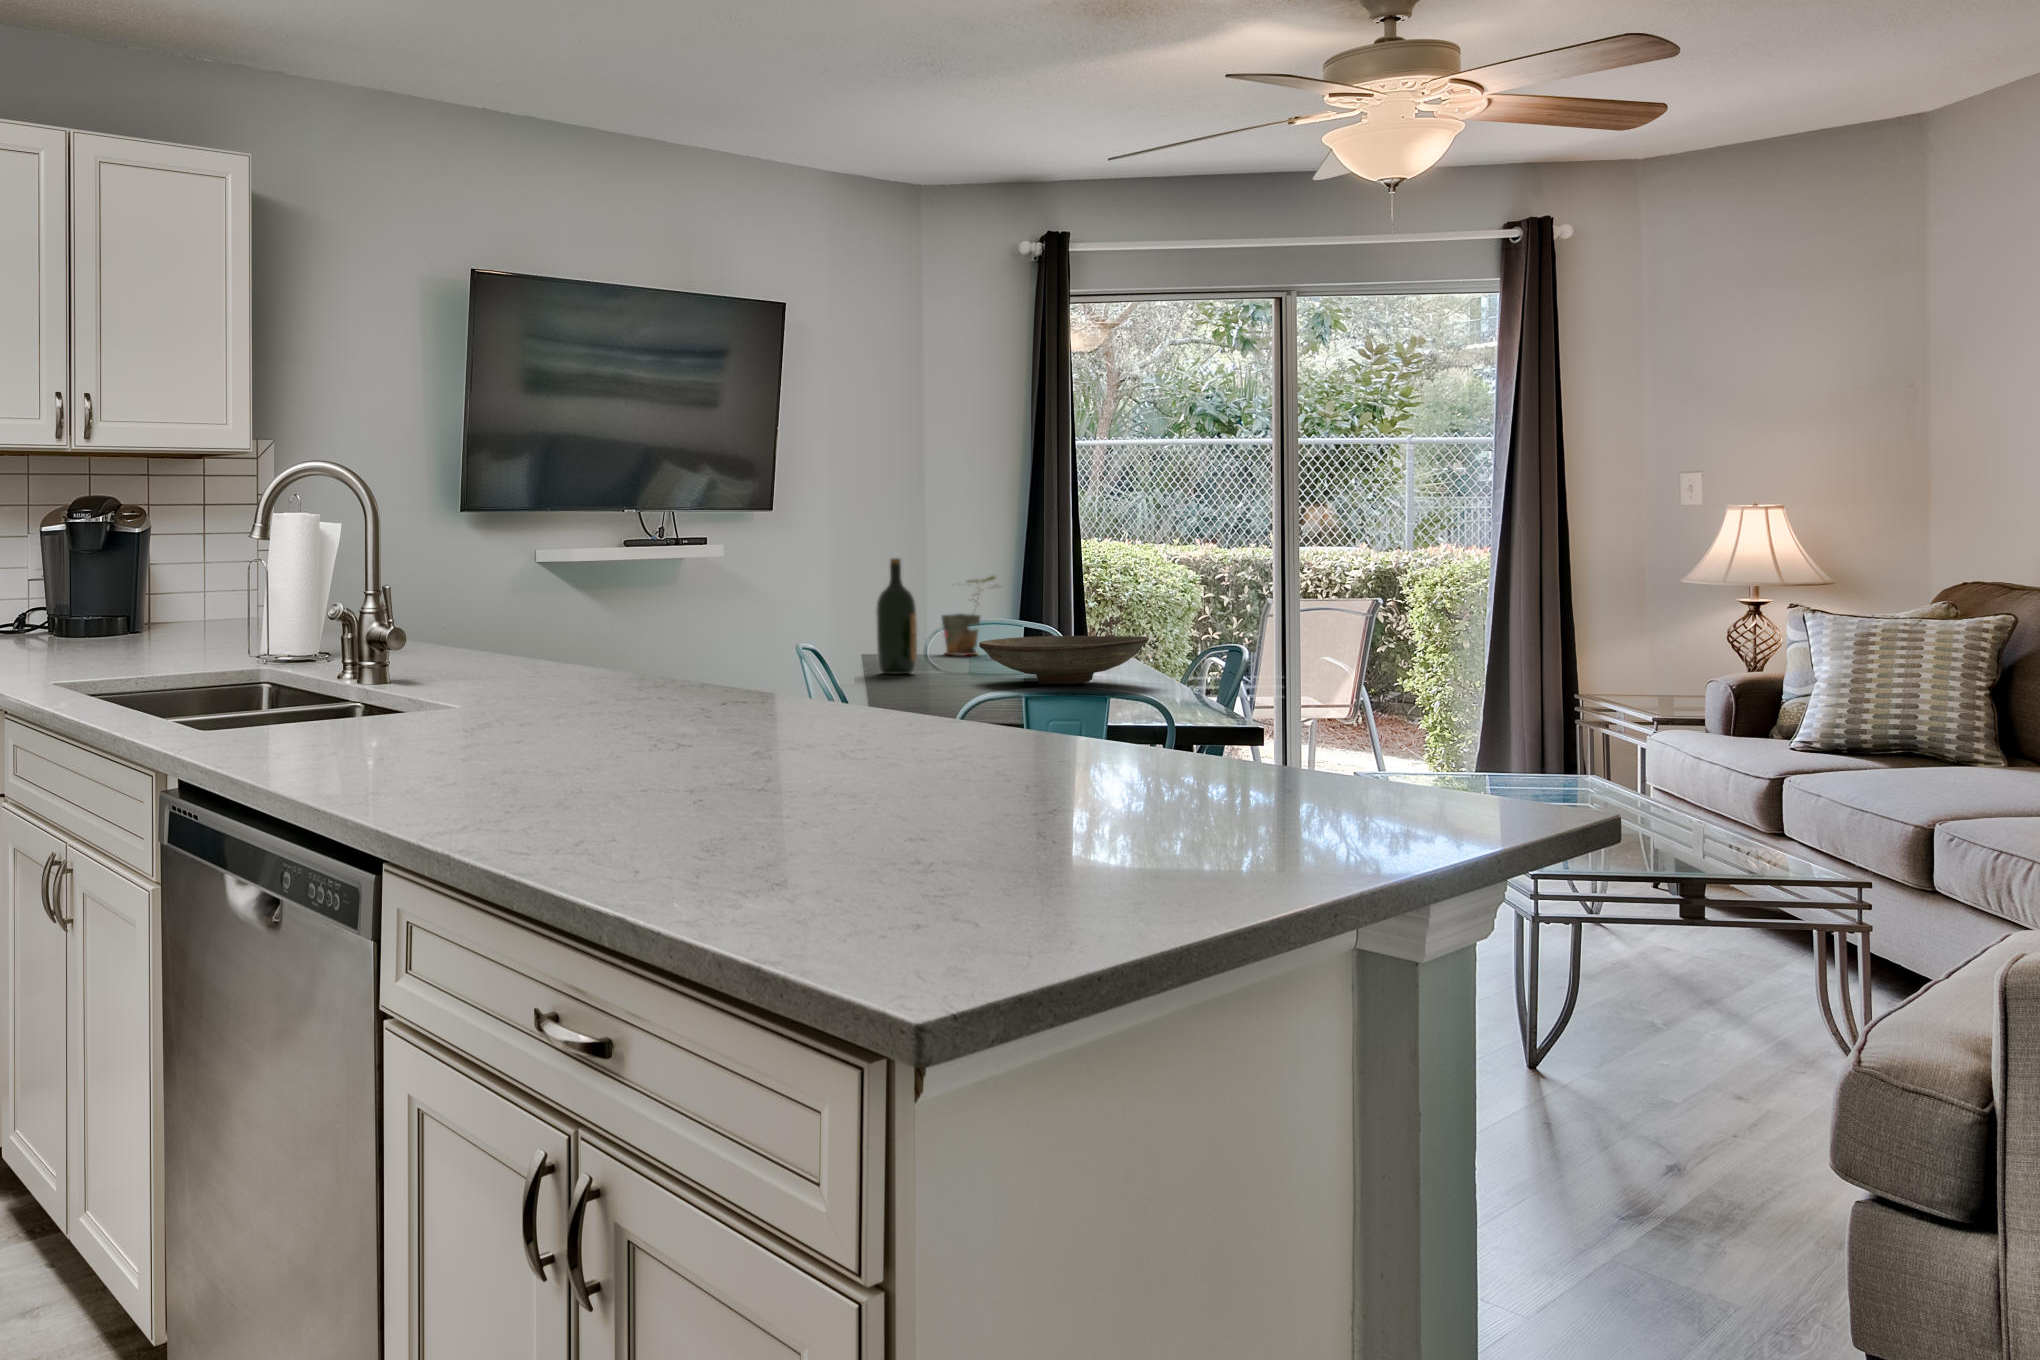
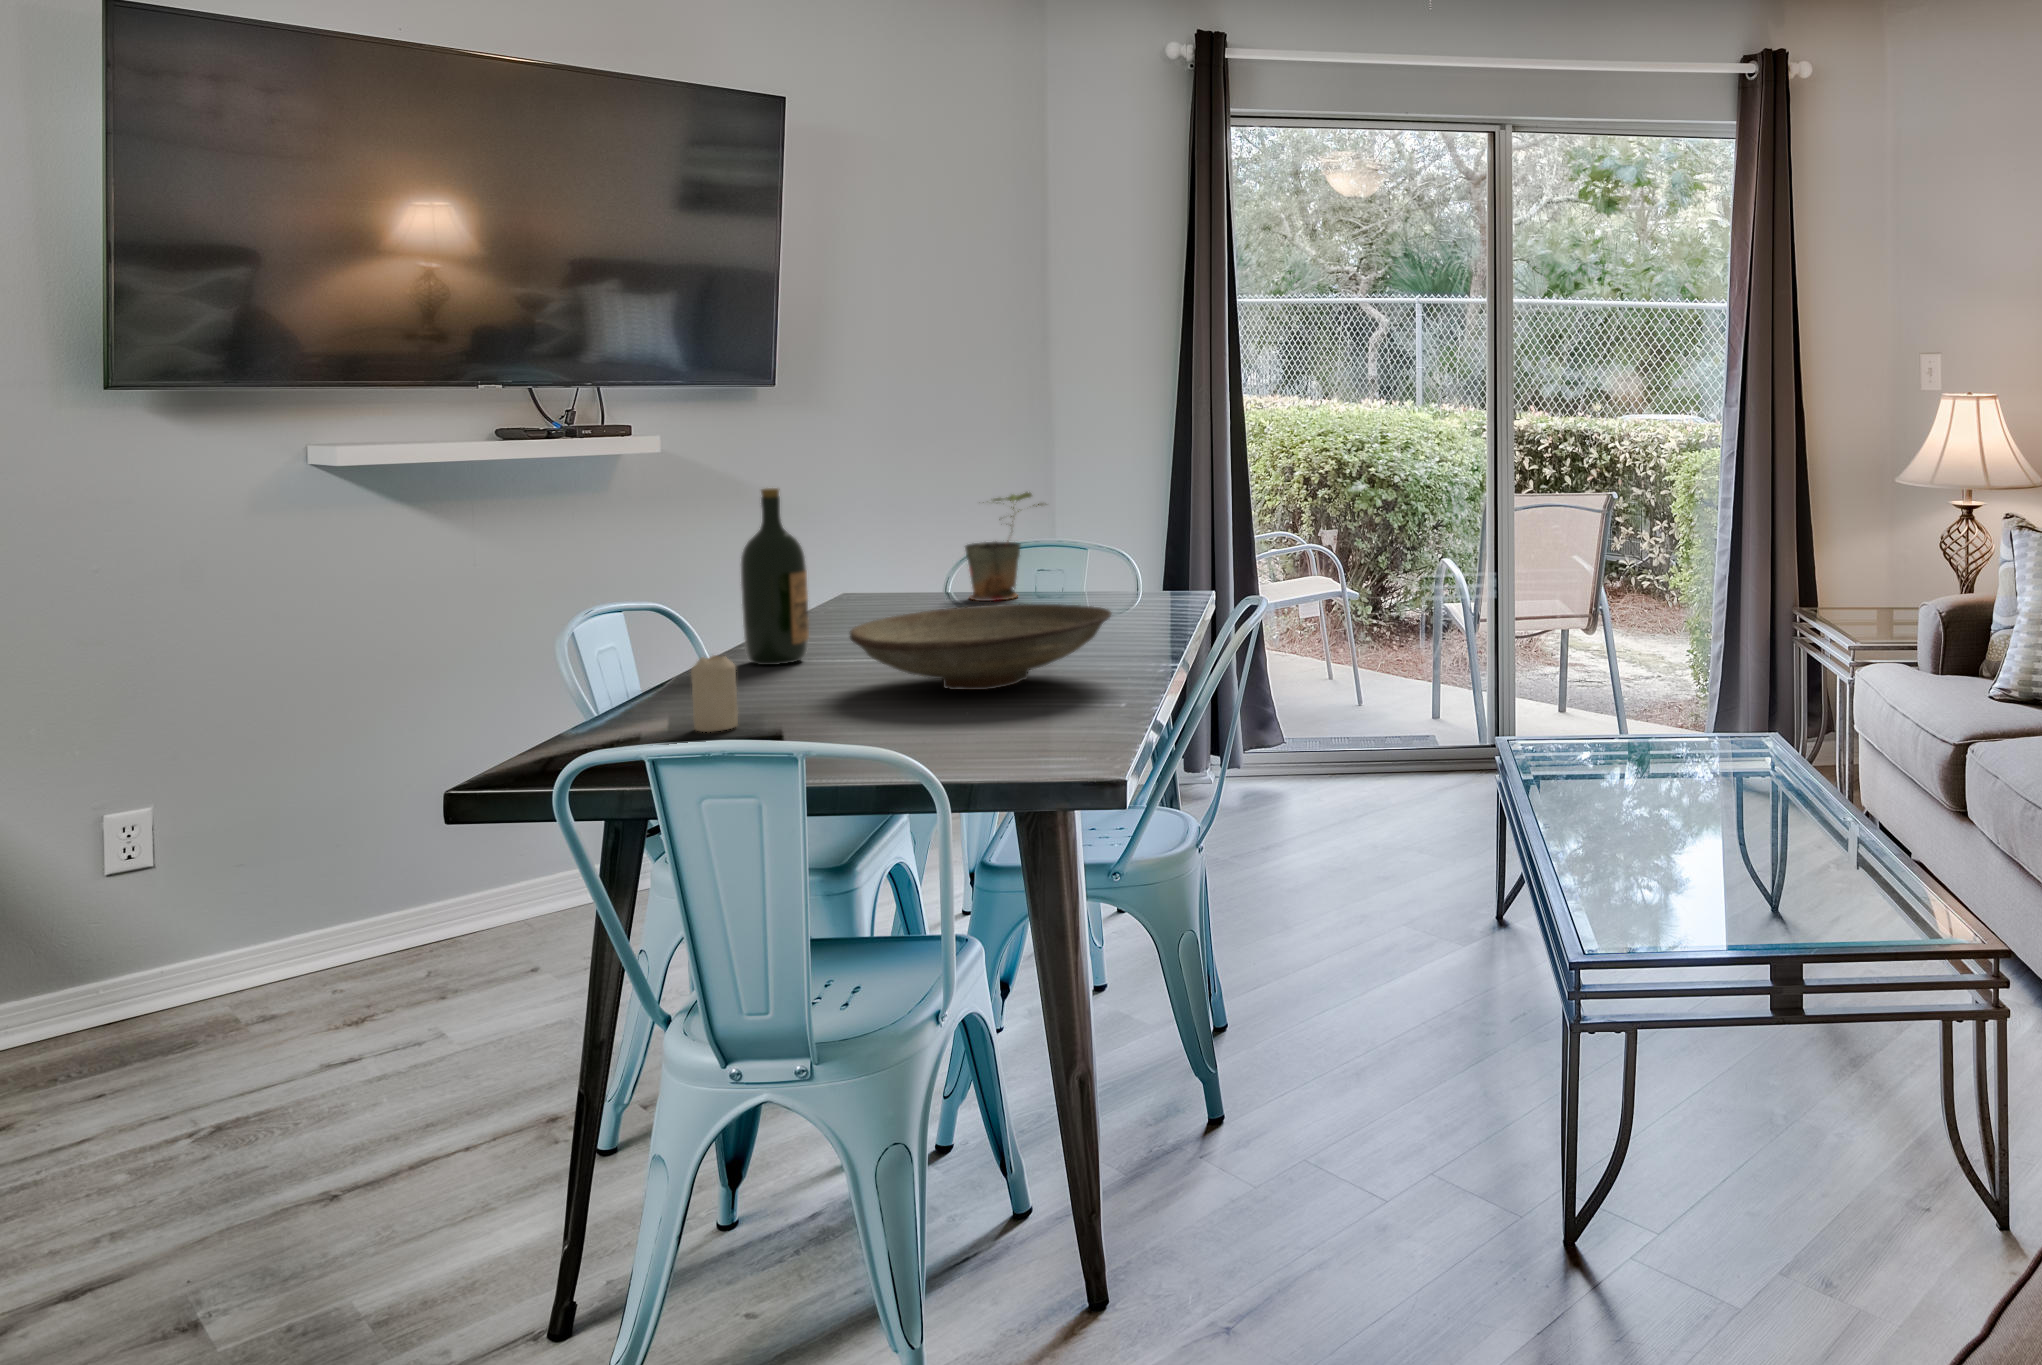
candle: none [927,647,953,693] -> present [691,655,738,732]

